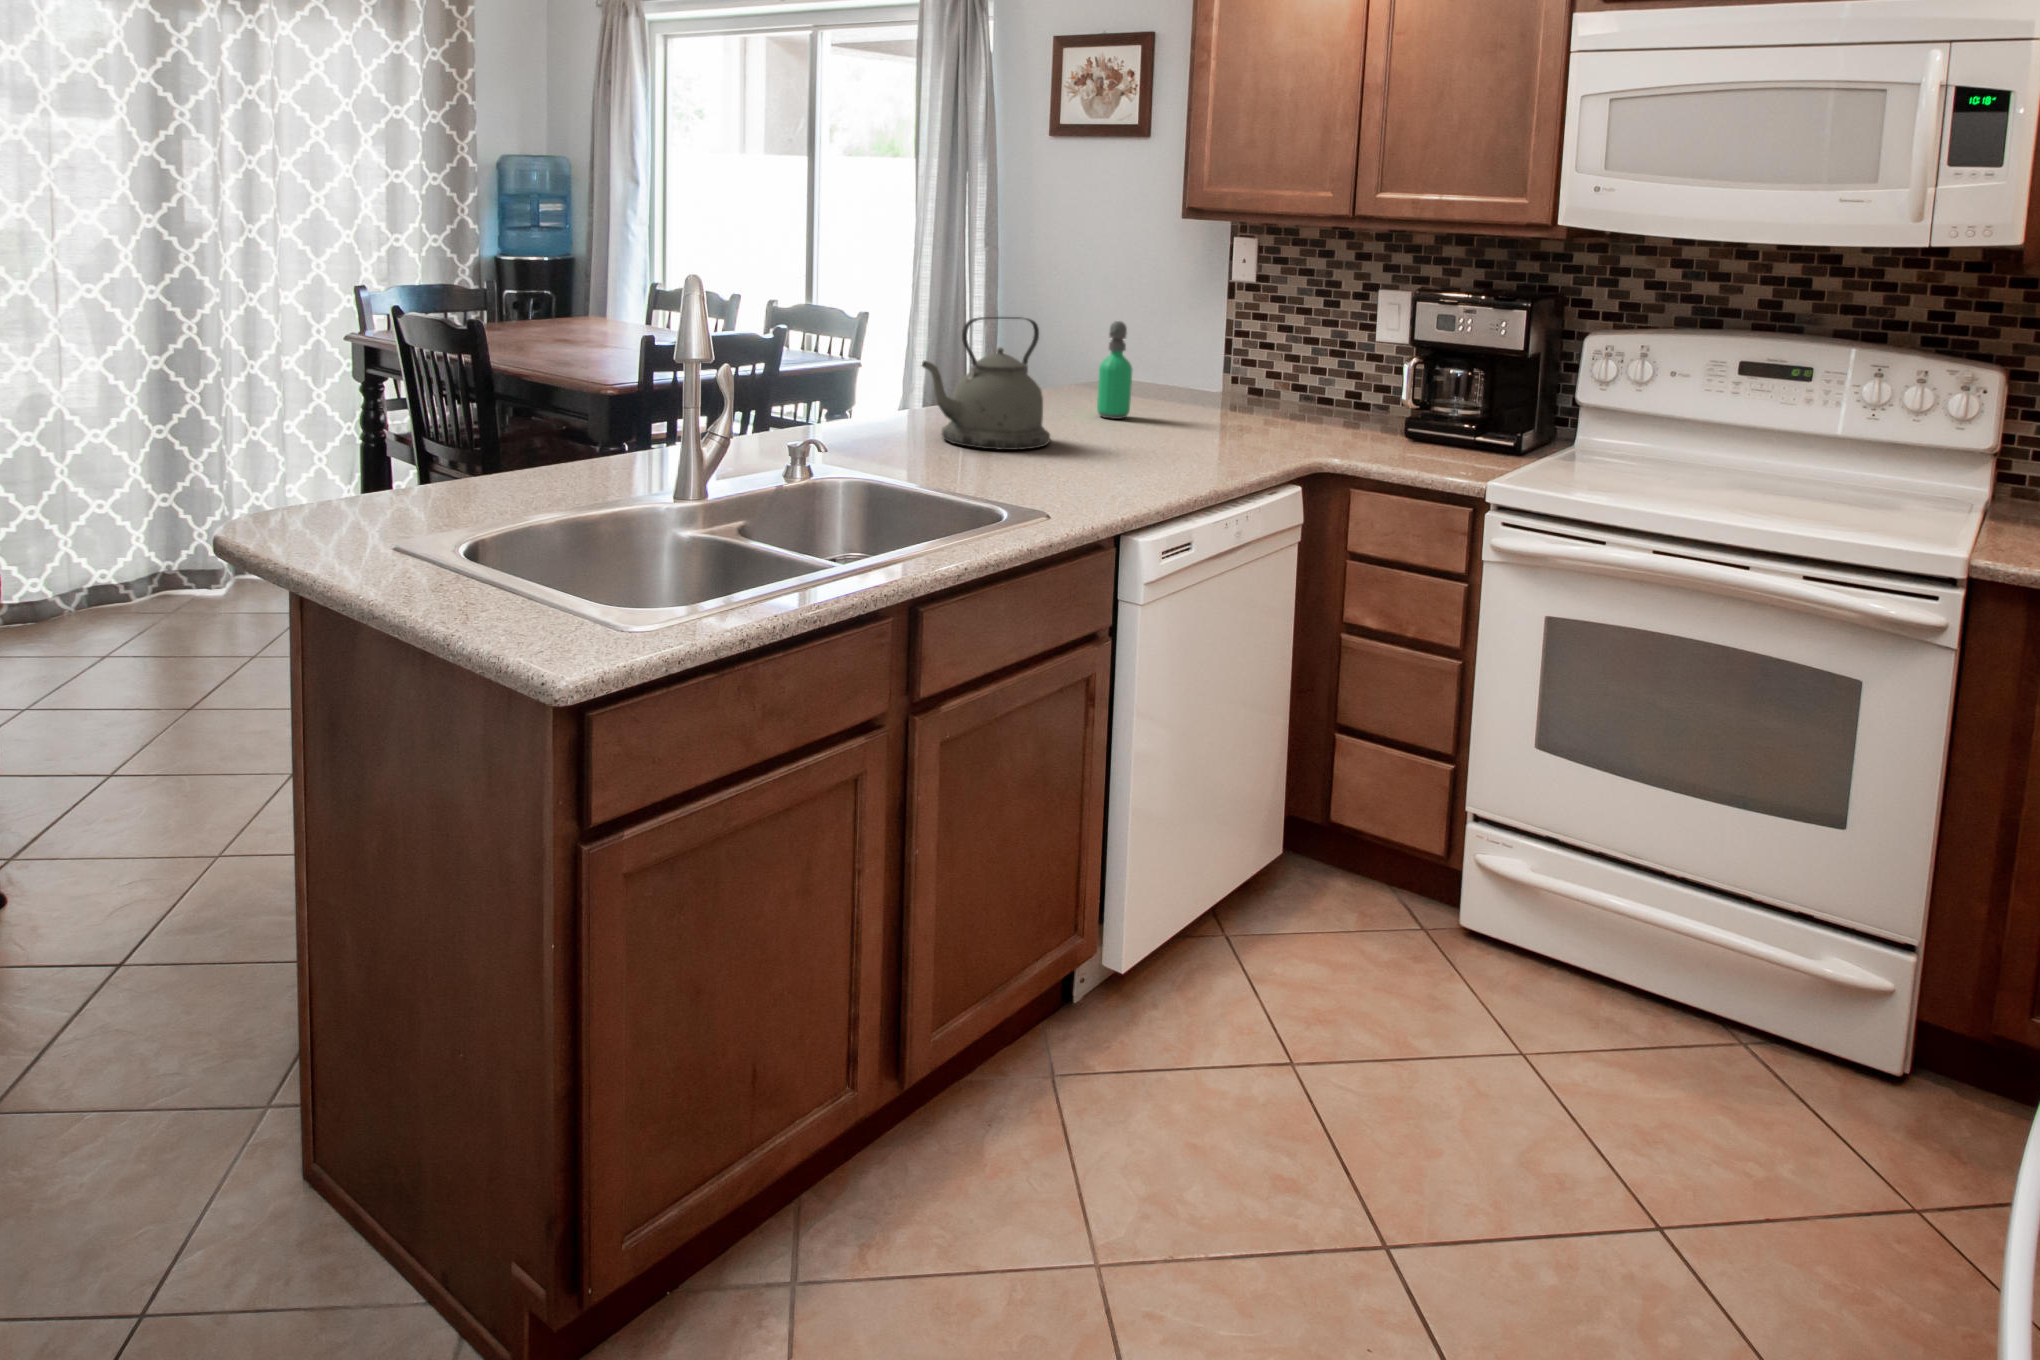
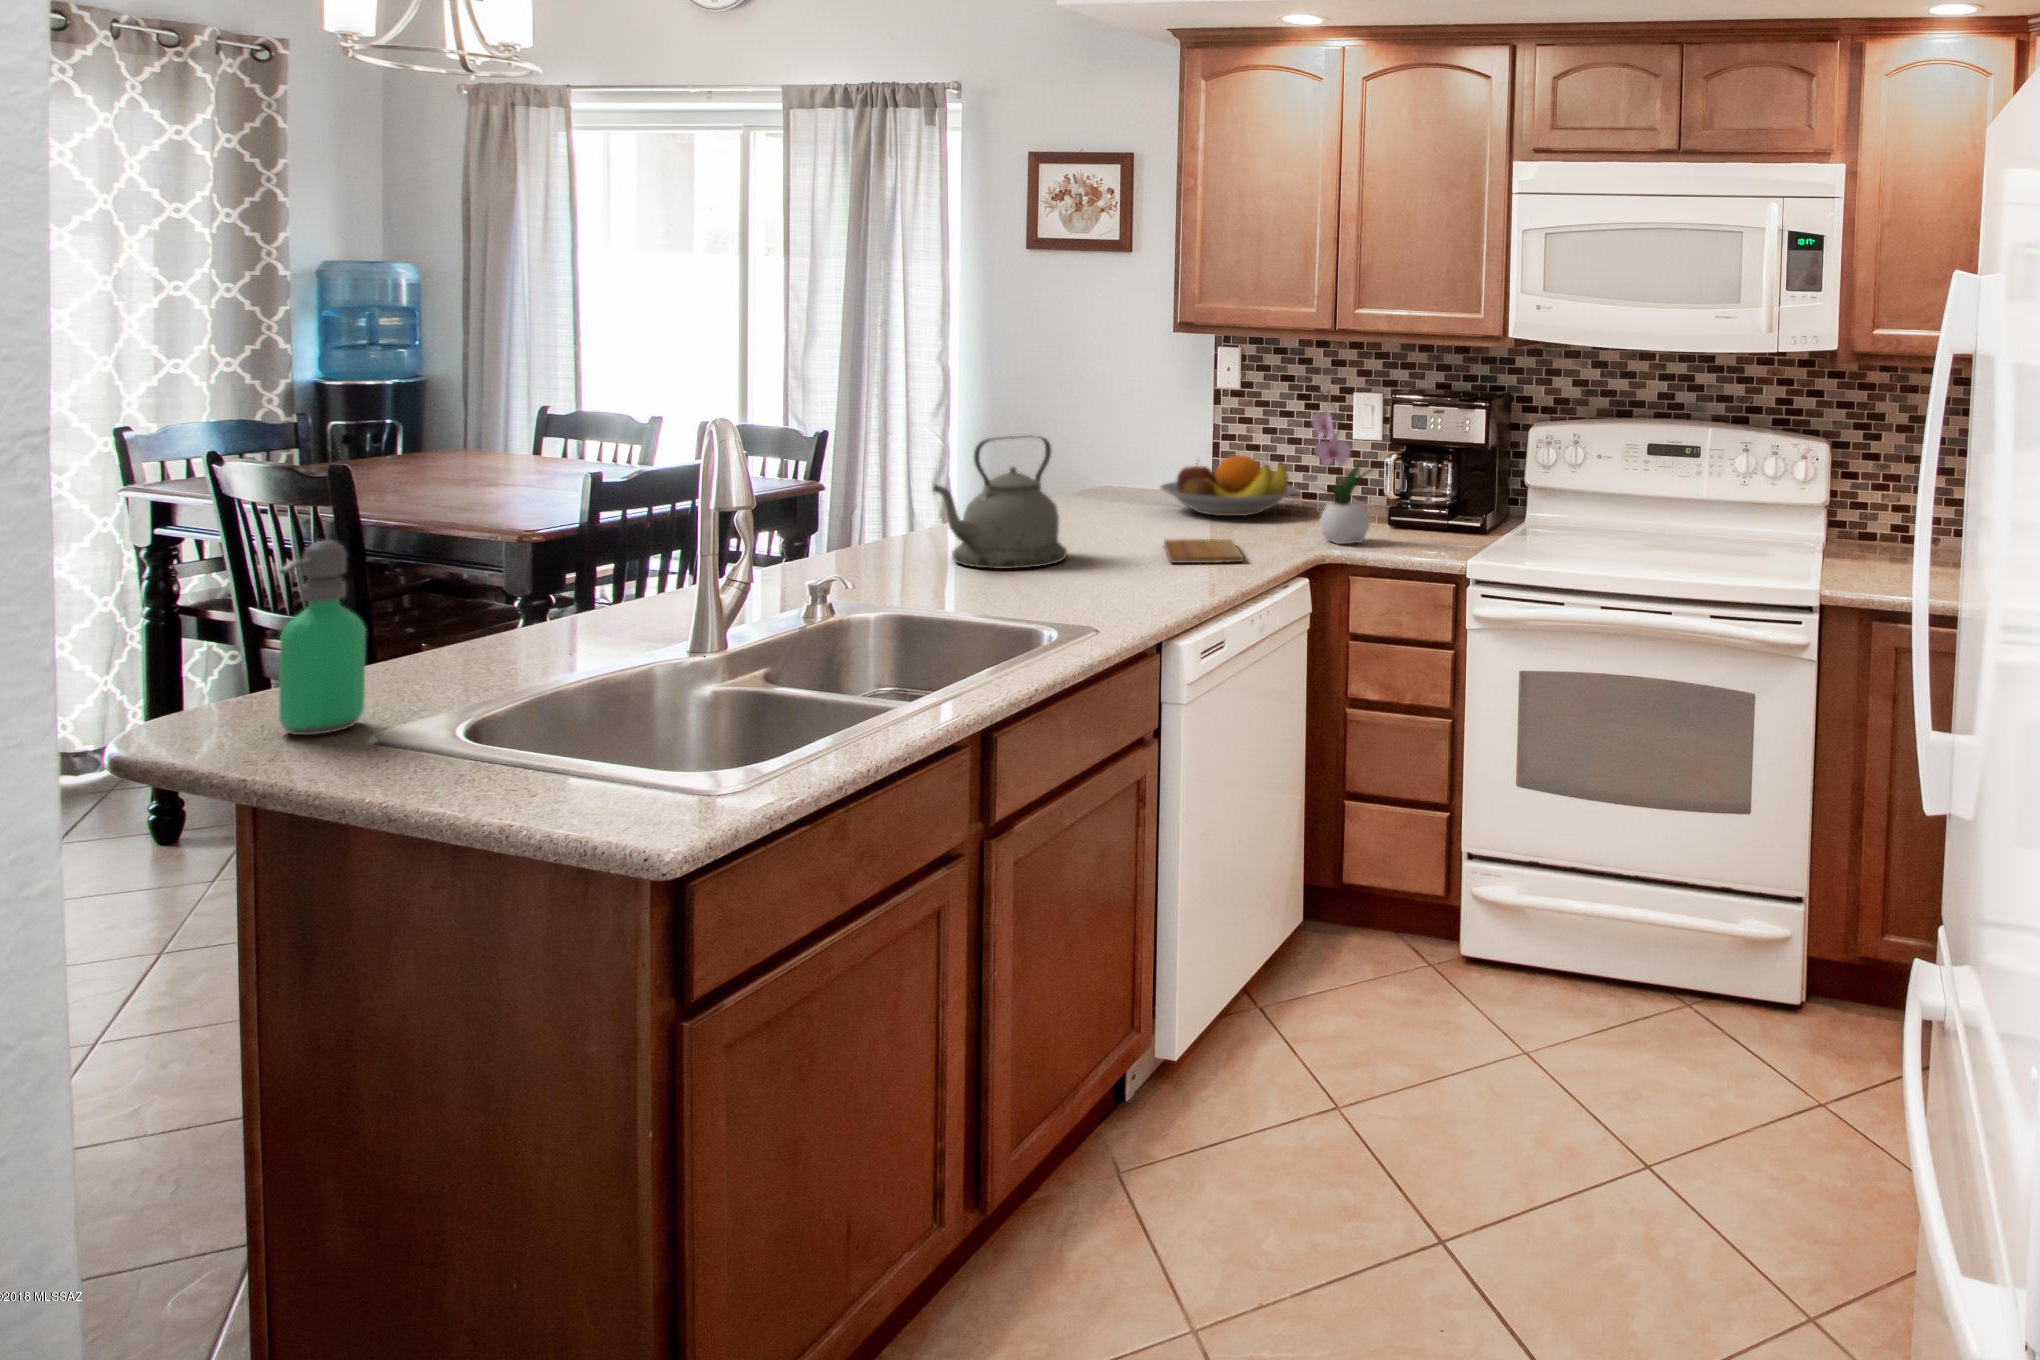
flower arrangement: none [1313,282,1393,454] -> present [1312,391,1372,544]
soap dispenser: present [1097,321,1132,419] -> present [279,541,366,735]
fruit bowl: none [1161,352,1308,417] -> present [1160,455,1297,516]
cutting board: none [1152,434,1229,463] -> present [1164,539,1243,563]

